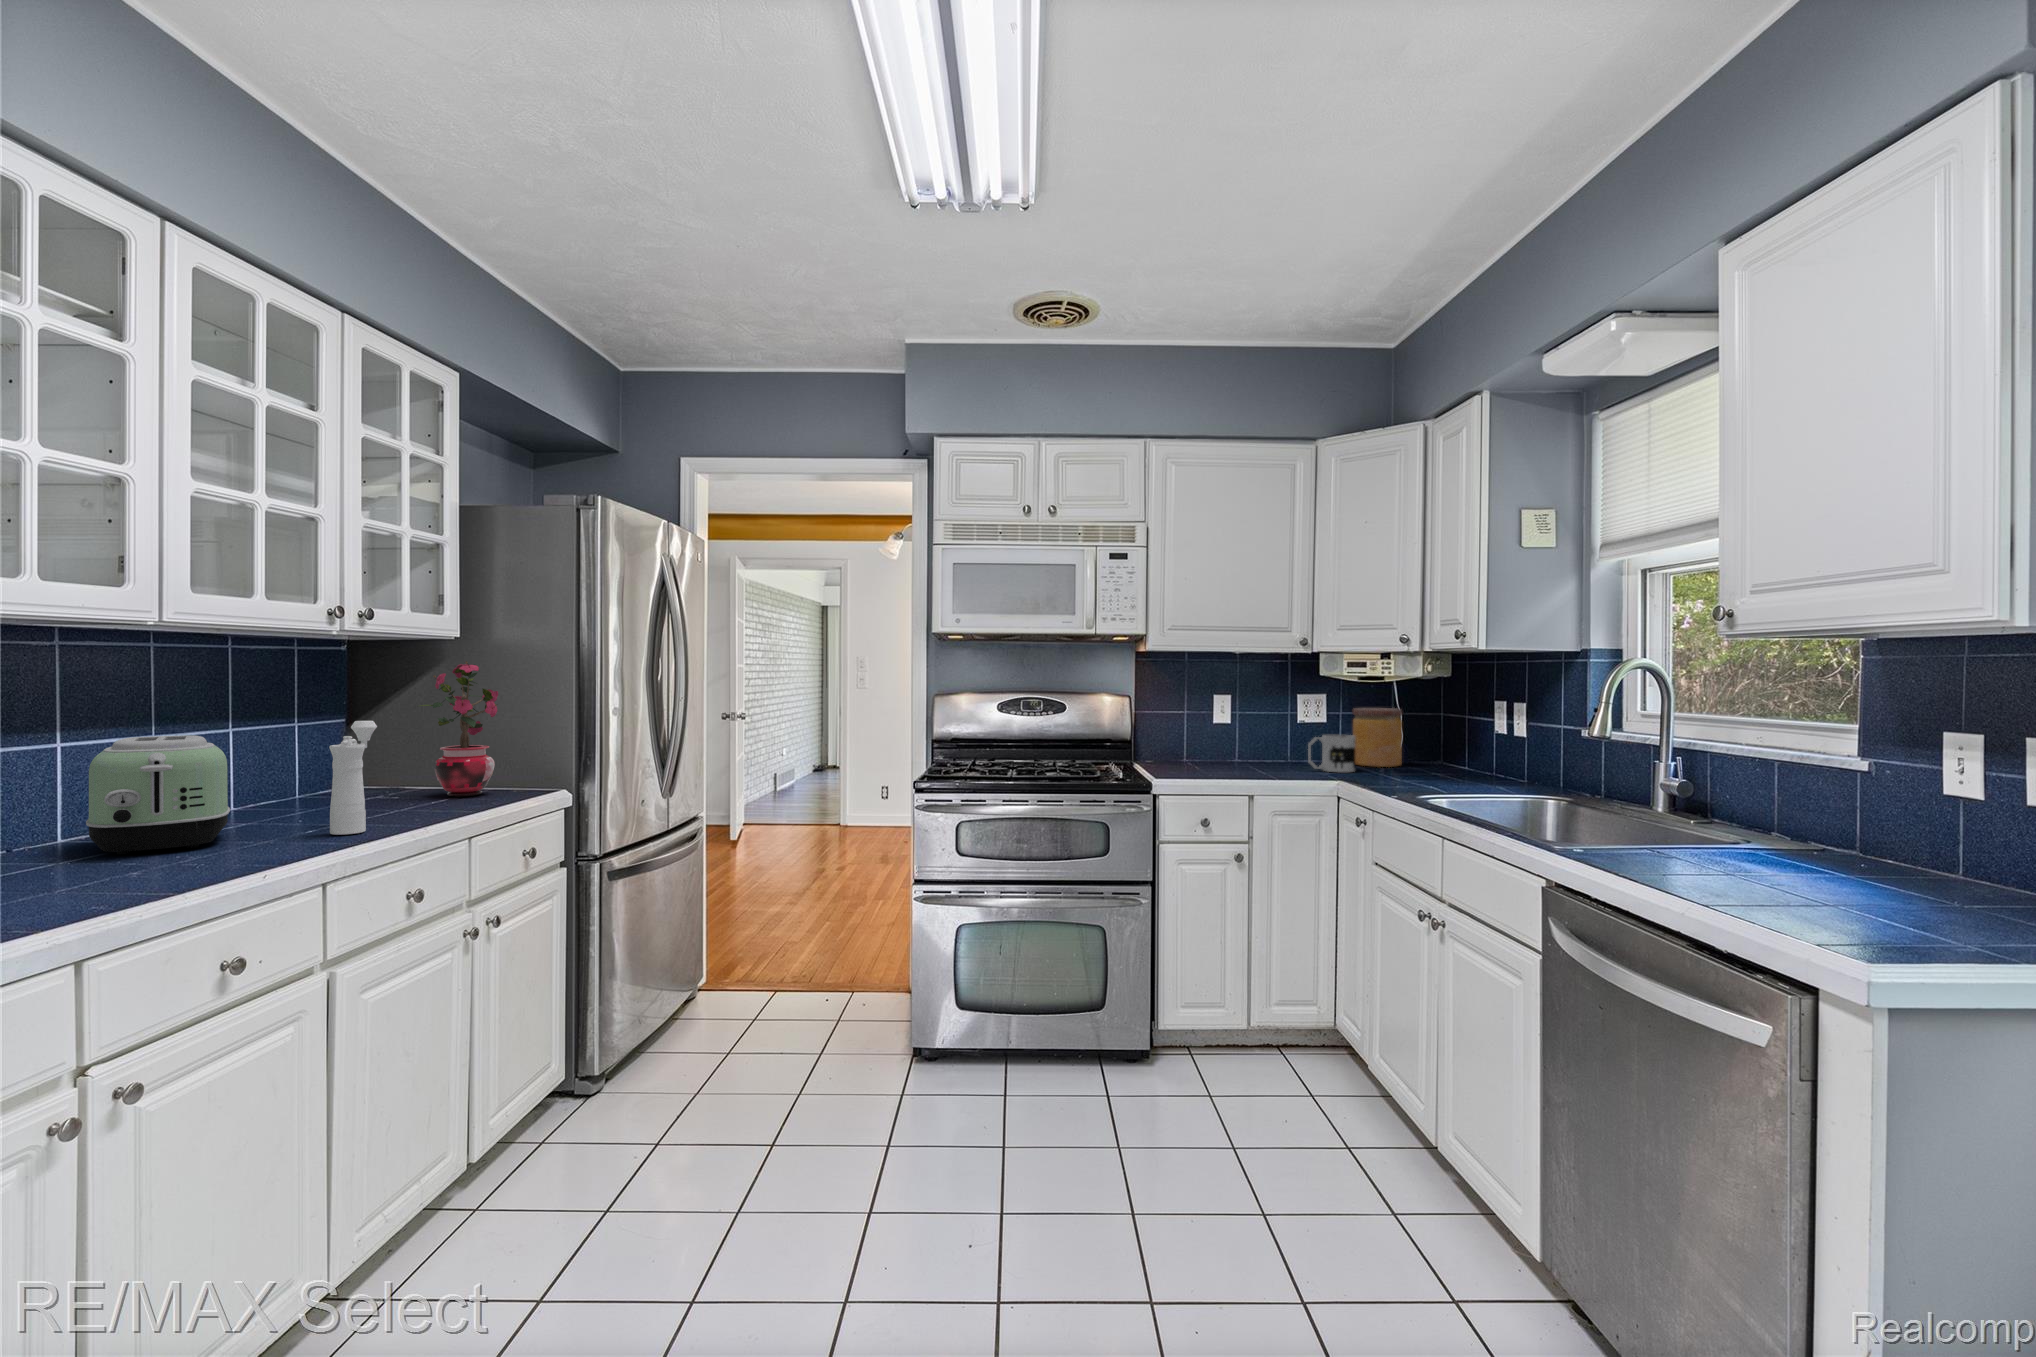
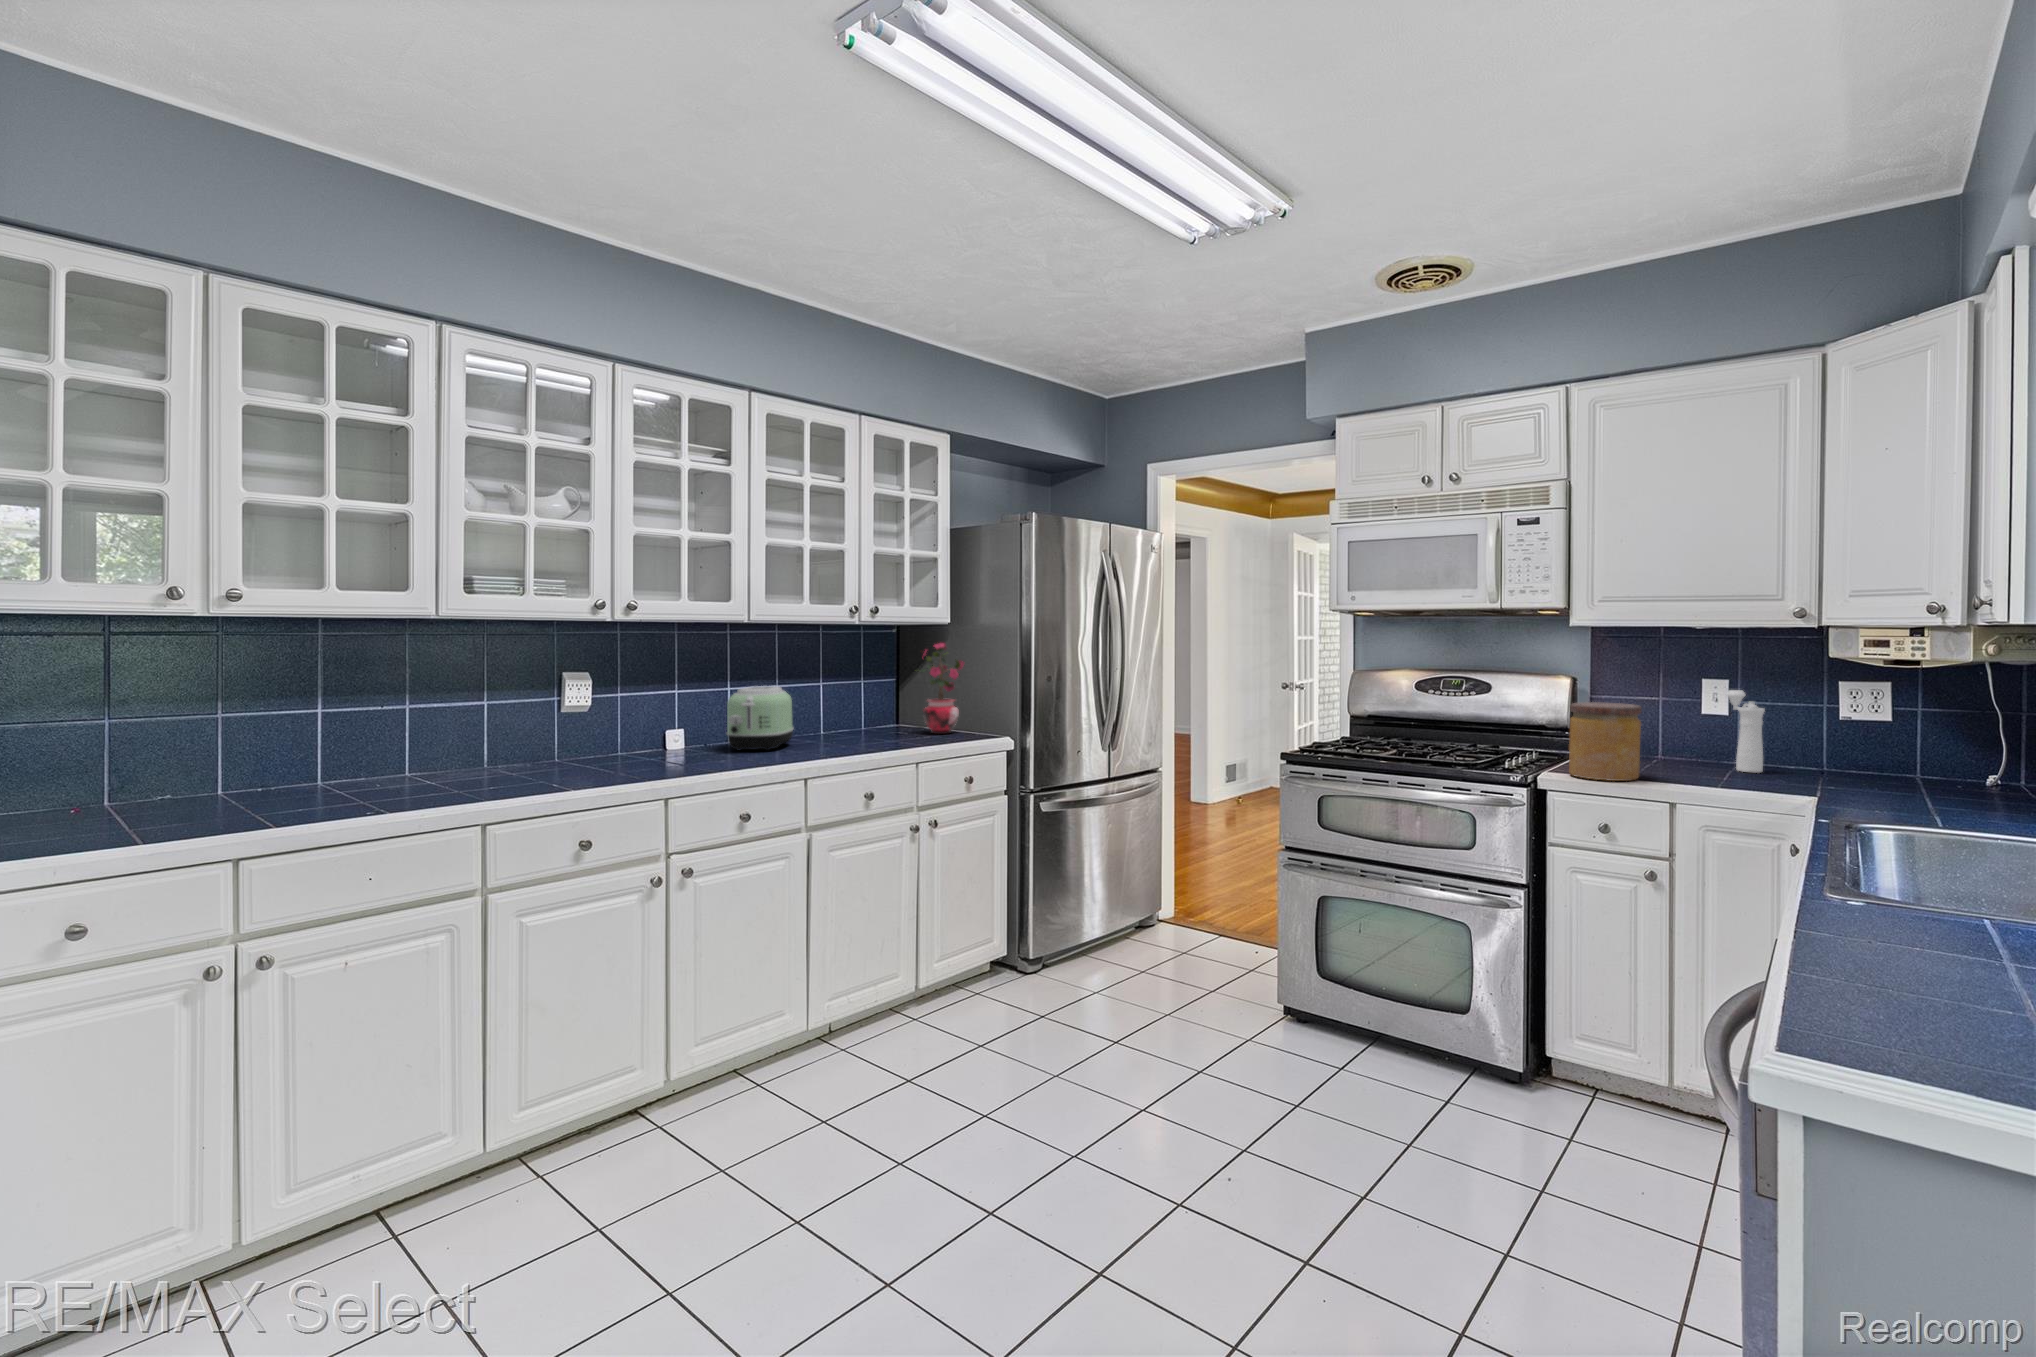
jar: present [1353,708,1402,767] -> present [1569,702,1642,781]
pepper mill: present [329,721,377,835] -> present [1726,690,1765,772]
mug: present [1308,735,1355,772] -> none [1781,734,1859,786]

